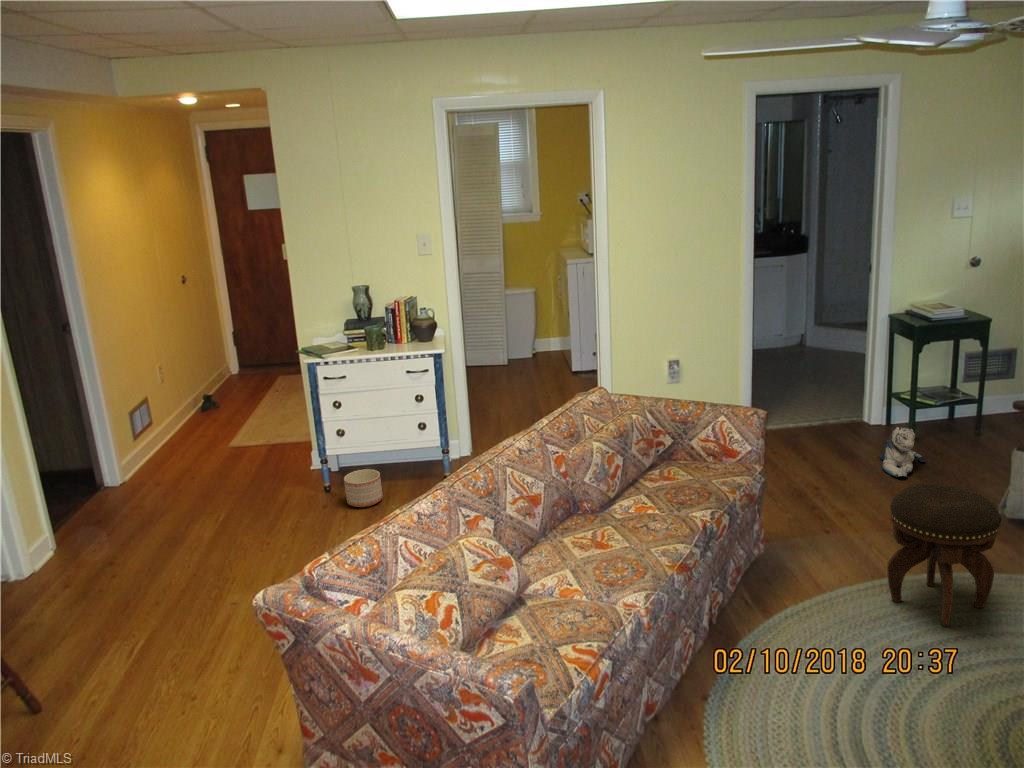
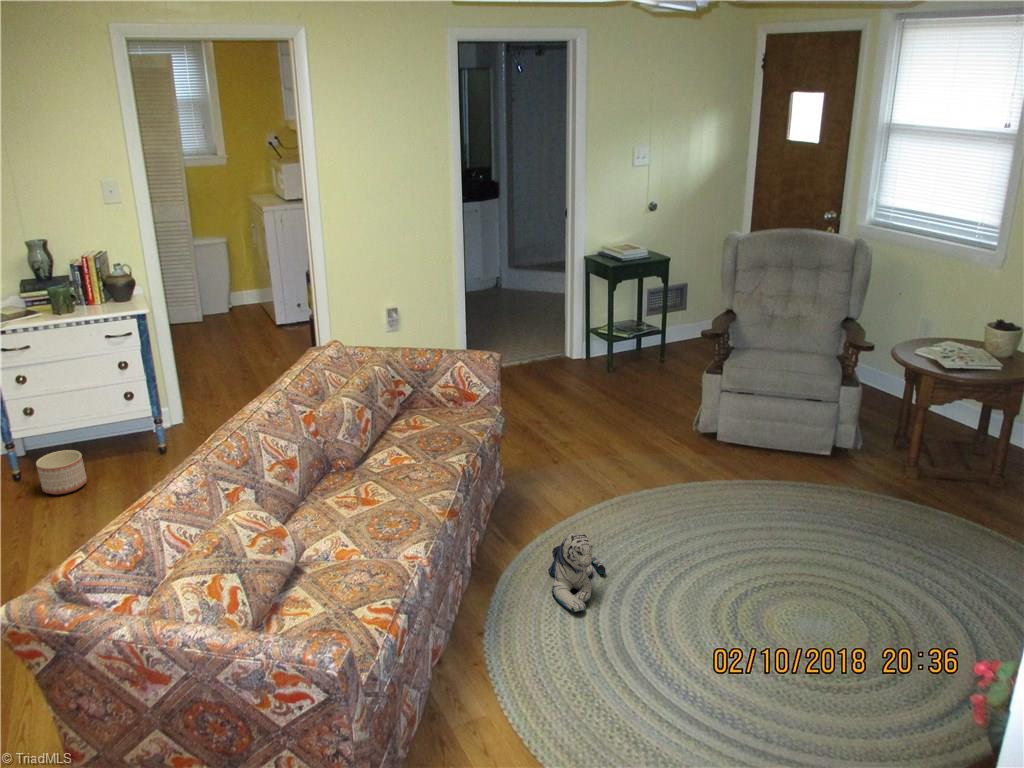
plush toy: present [880,427,925,478] -> present [548,534,606,612]
footstool: present [887,483,1002,626] -> none [617,409,706,533]

